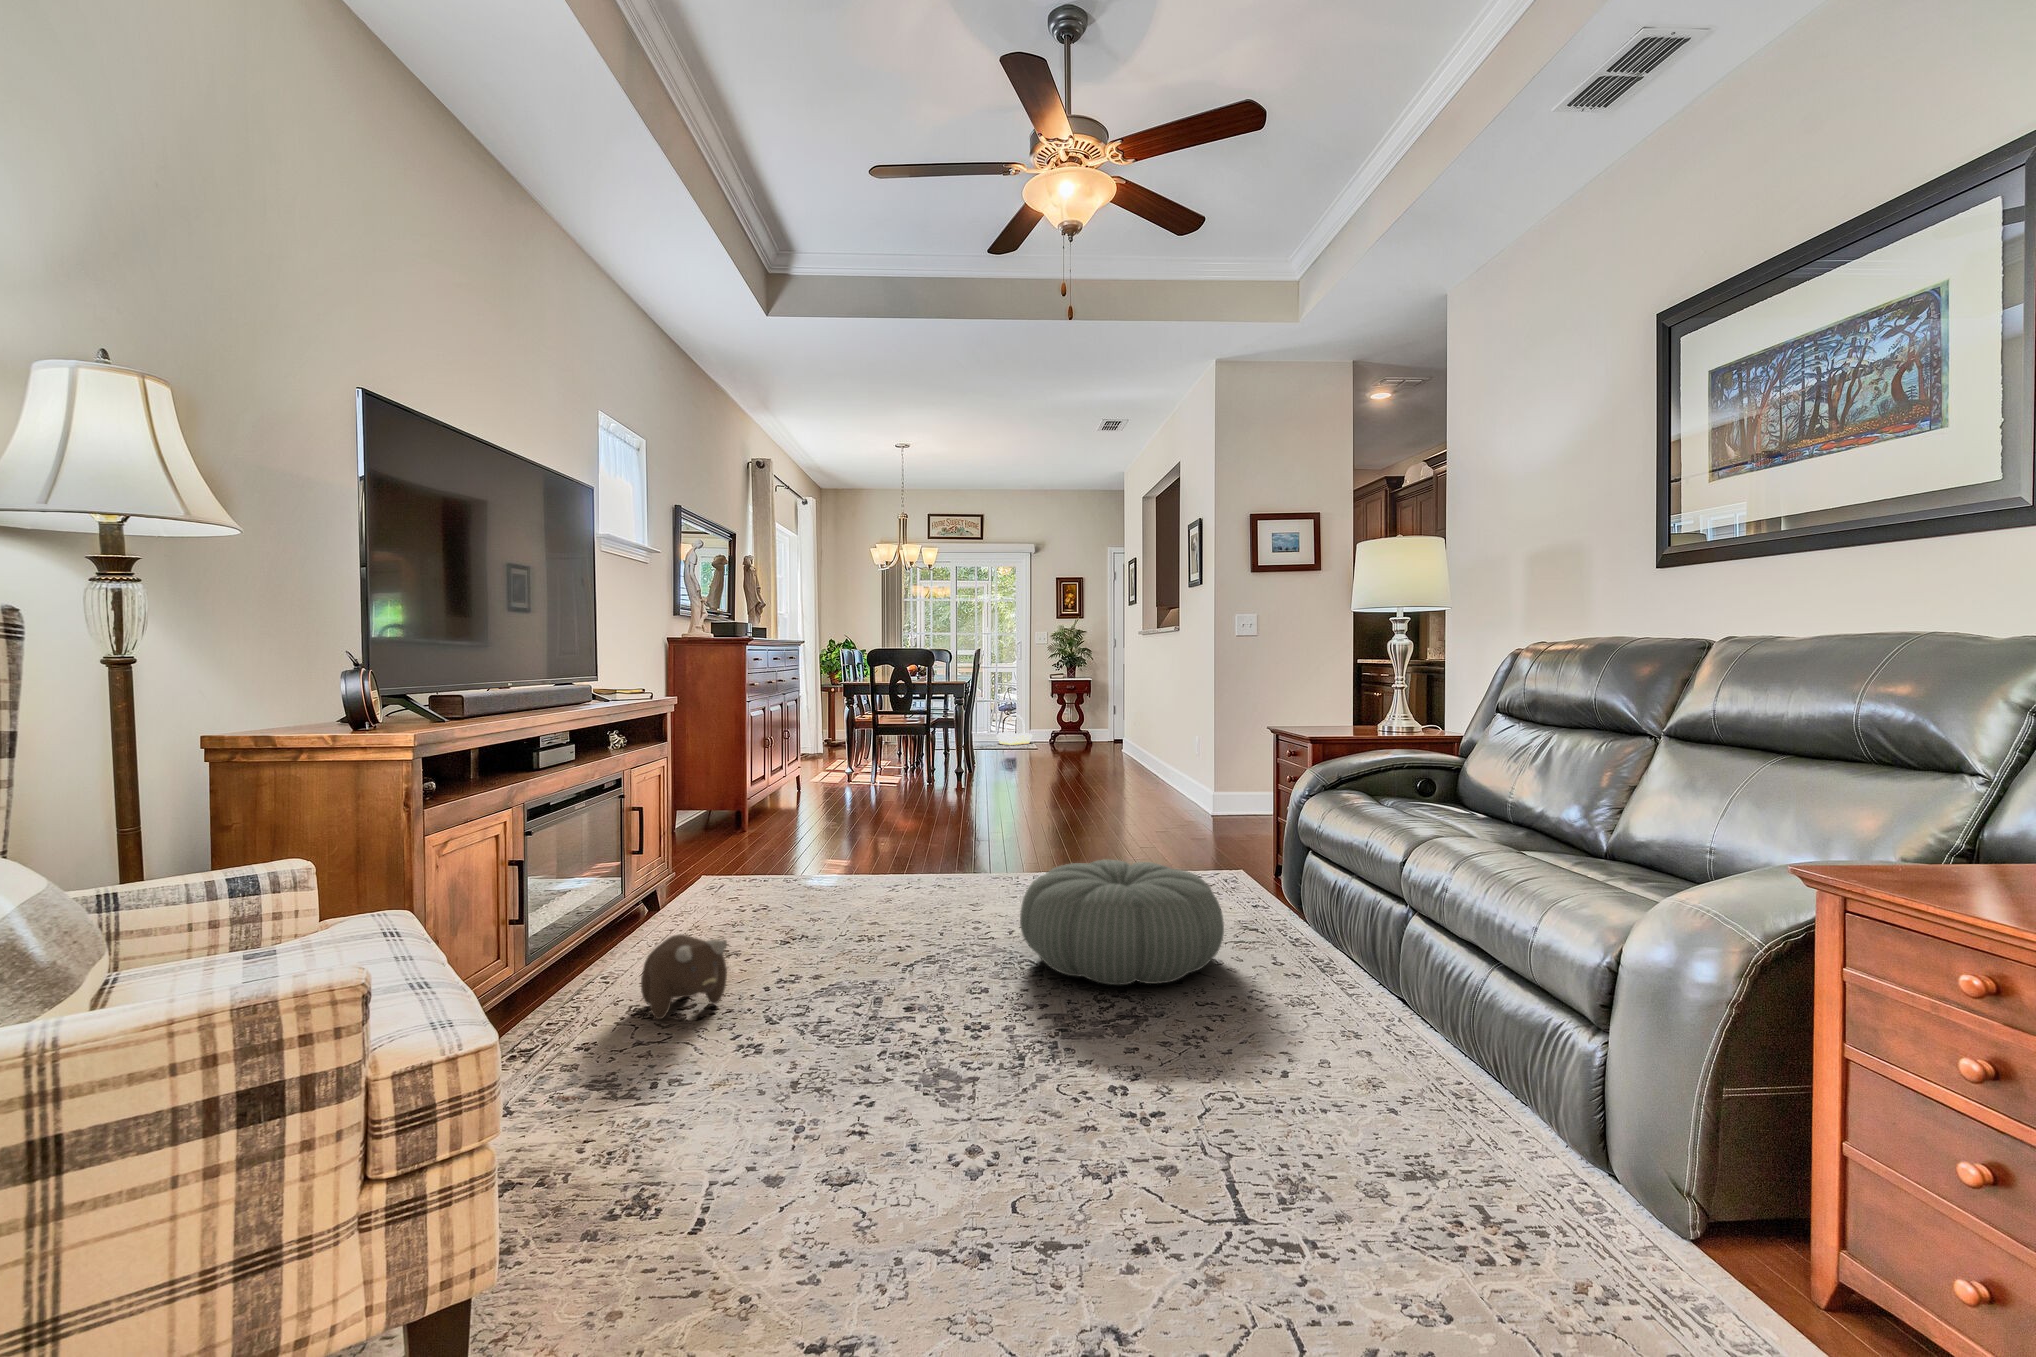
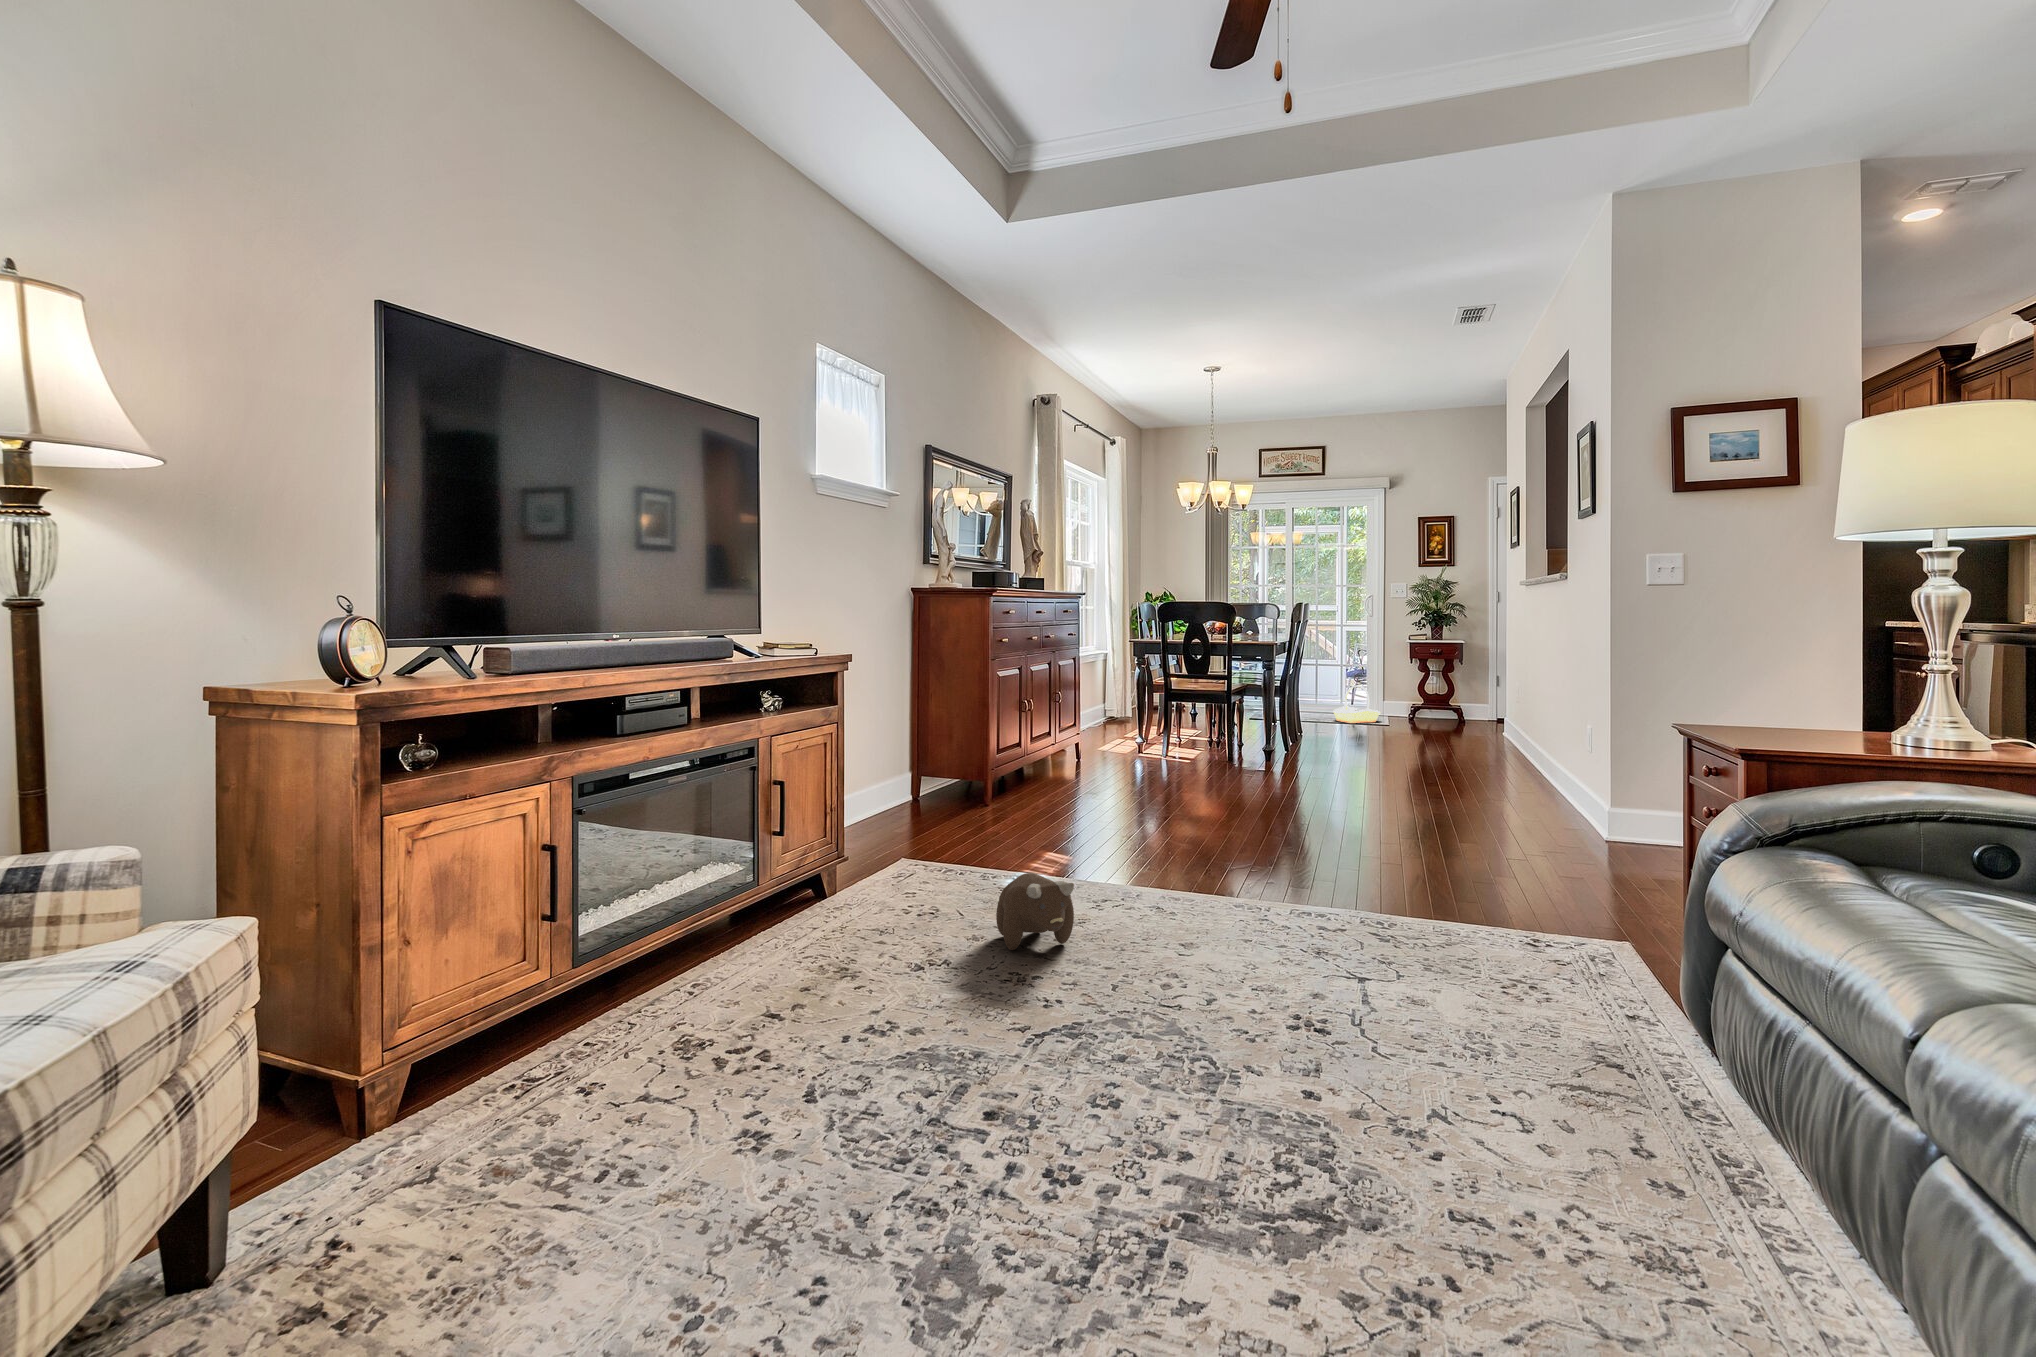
pouf: present [1020,860,1224,985] -> none [1191,921,1532,1155]
plush toy: present [641,934,727,1019] -> present [996,873,1074,950]

